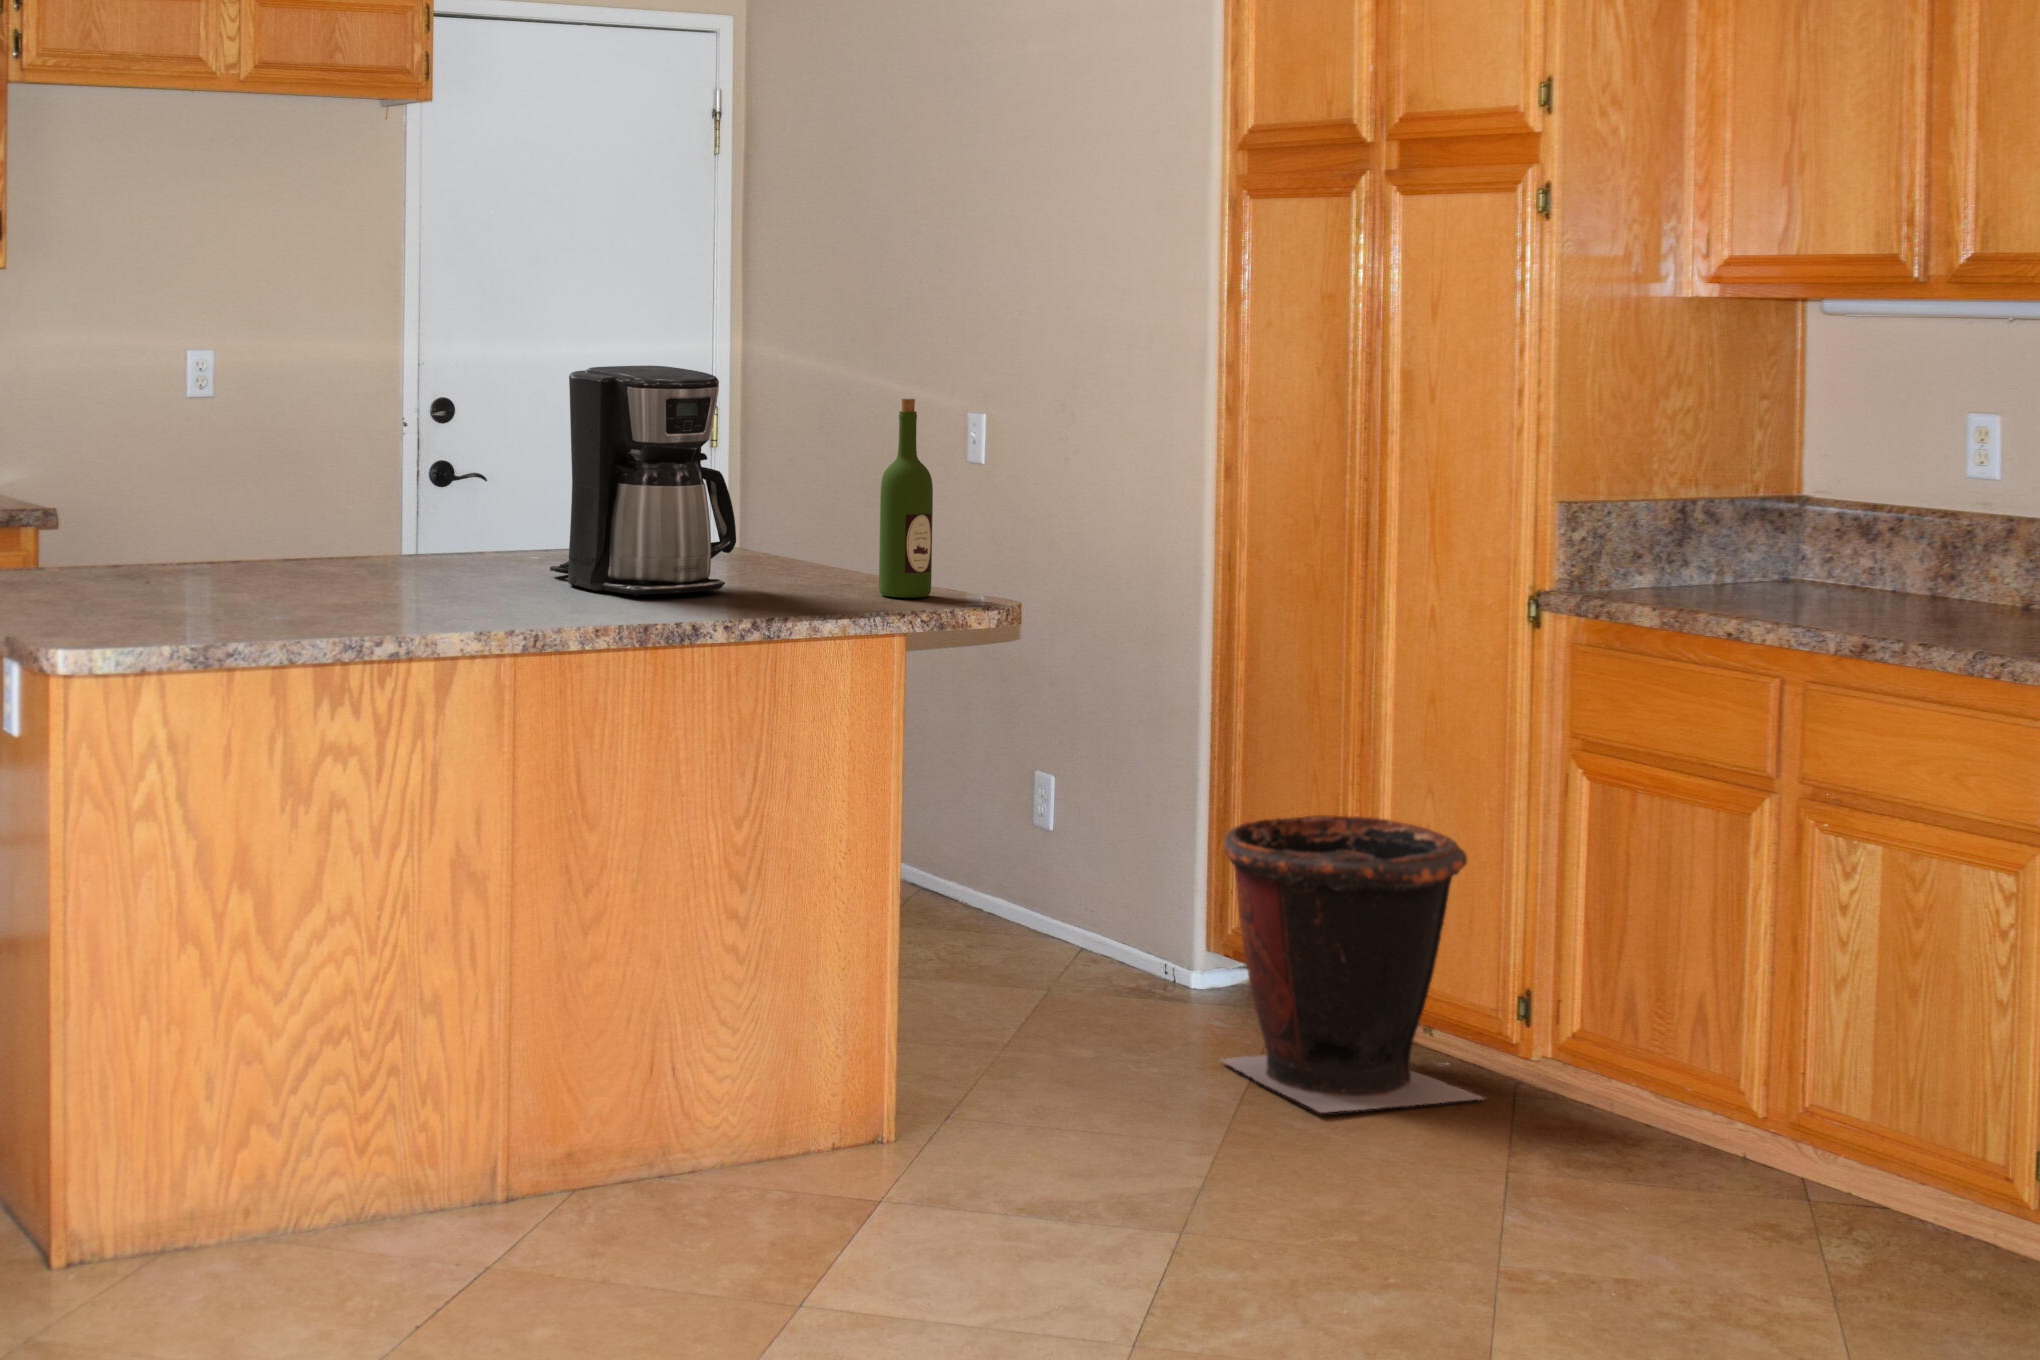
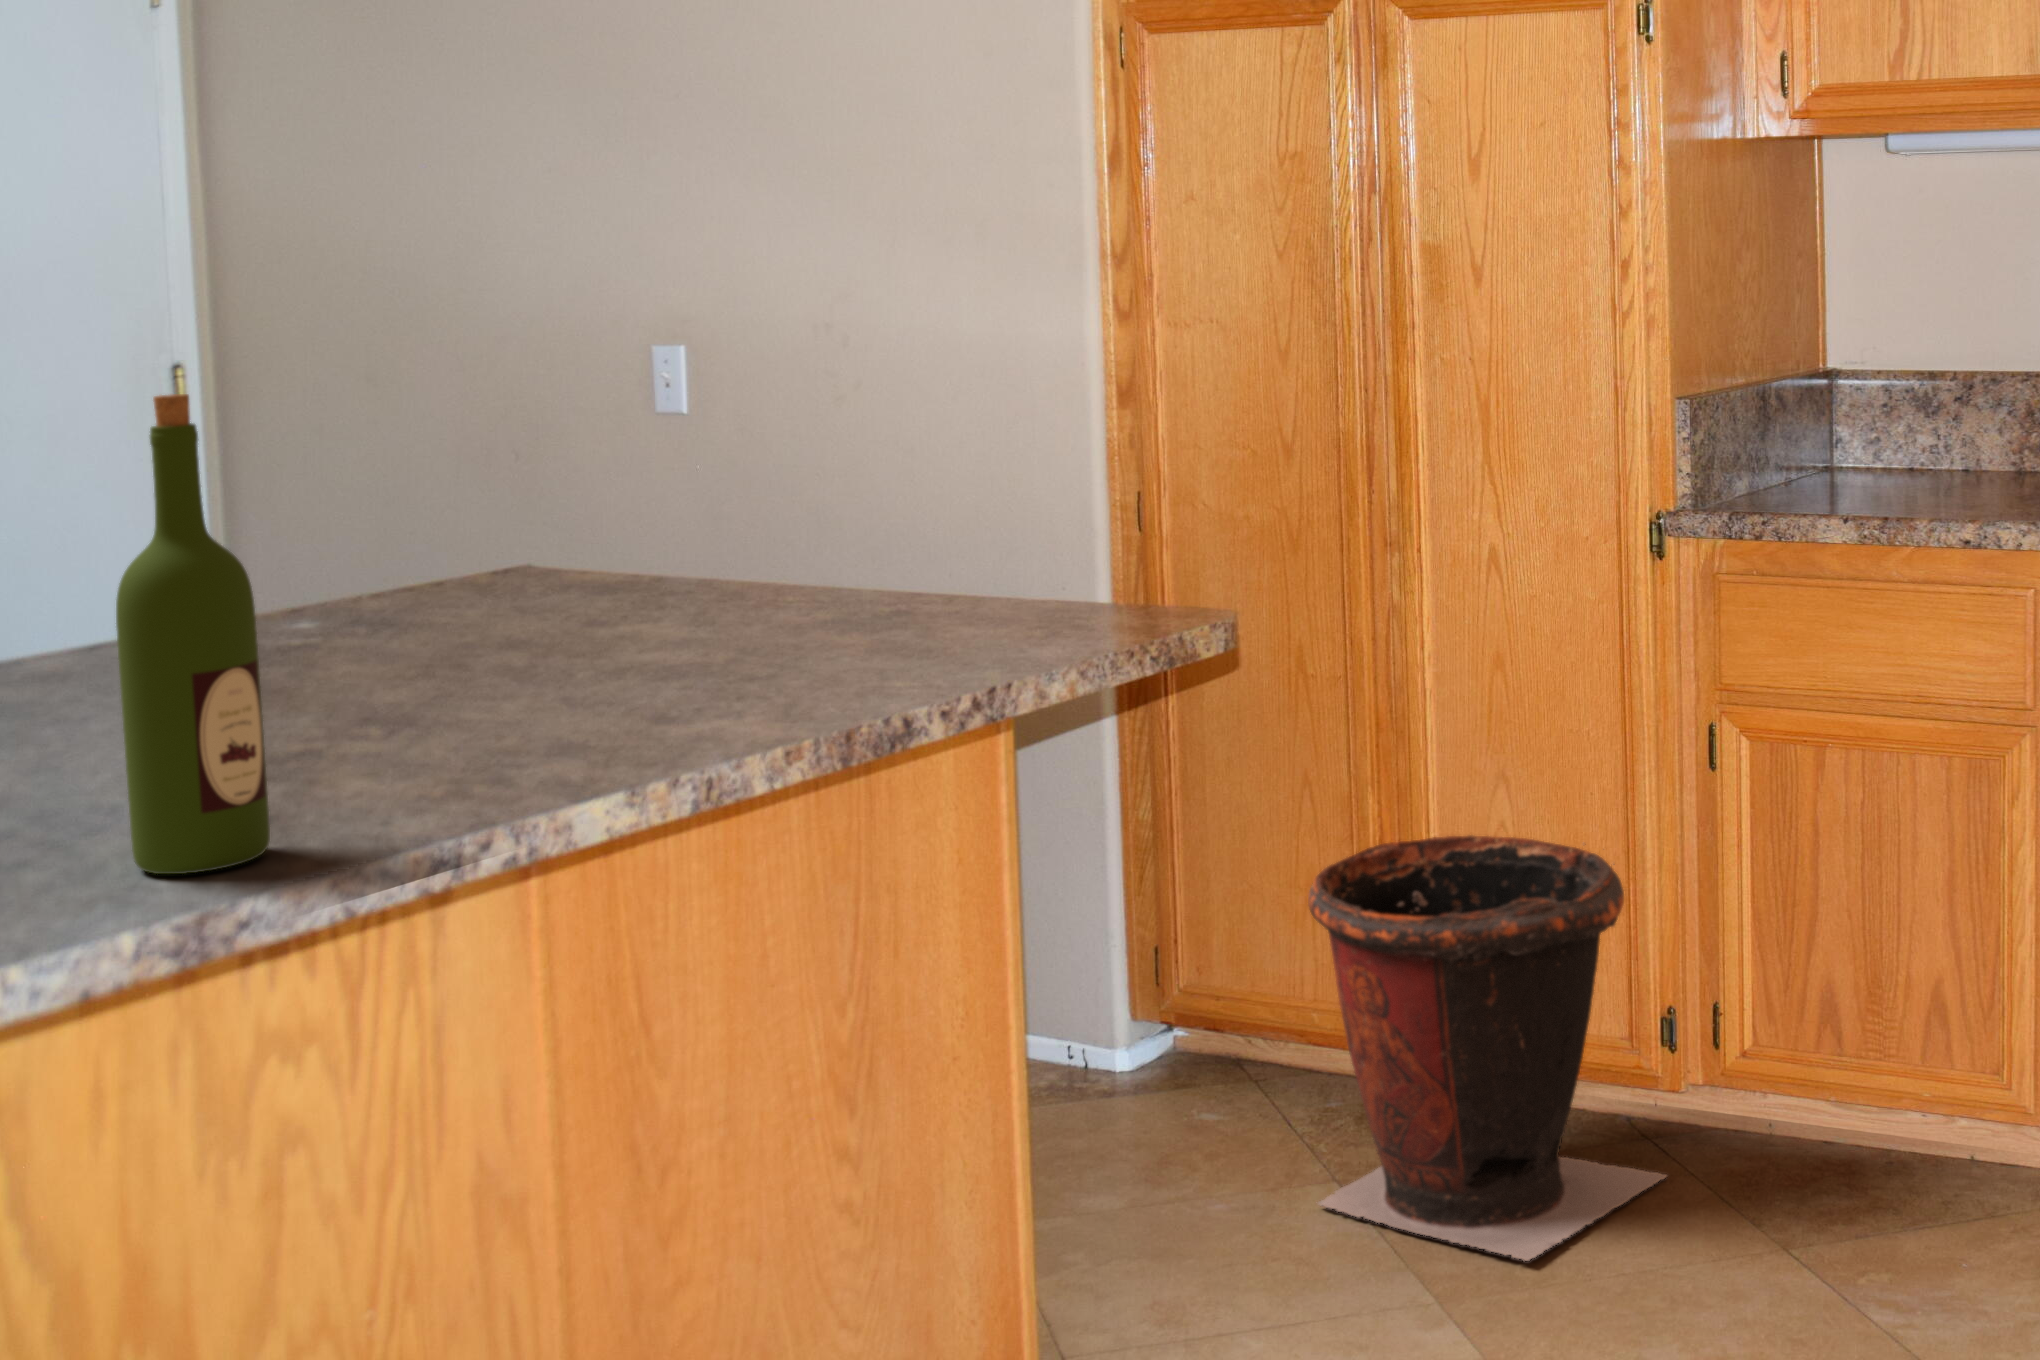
coffee maker: present [550,366,736,596] -> none [367,299,747,724]
wine bottle: present [879,399,933,598] -> present [116,394,270,874]

